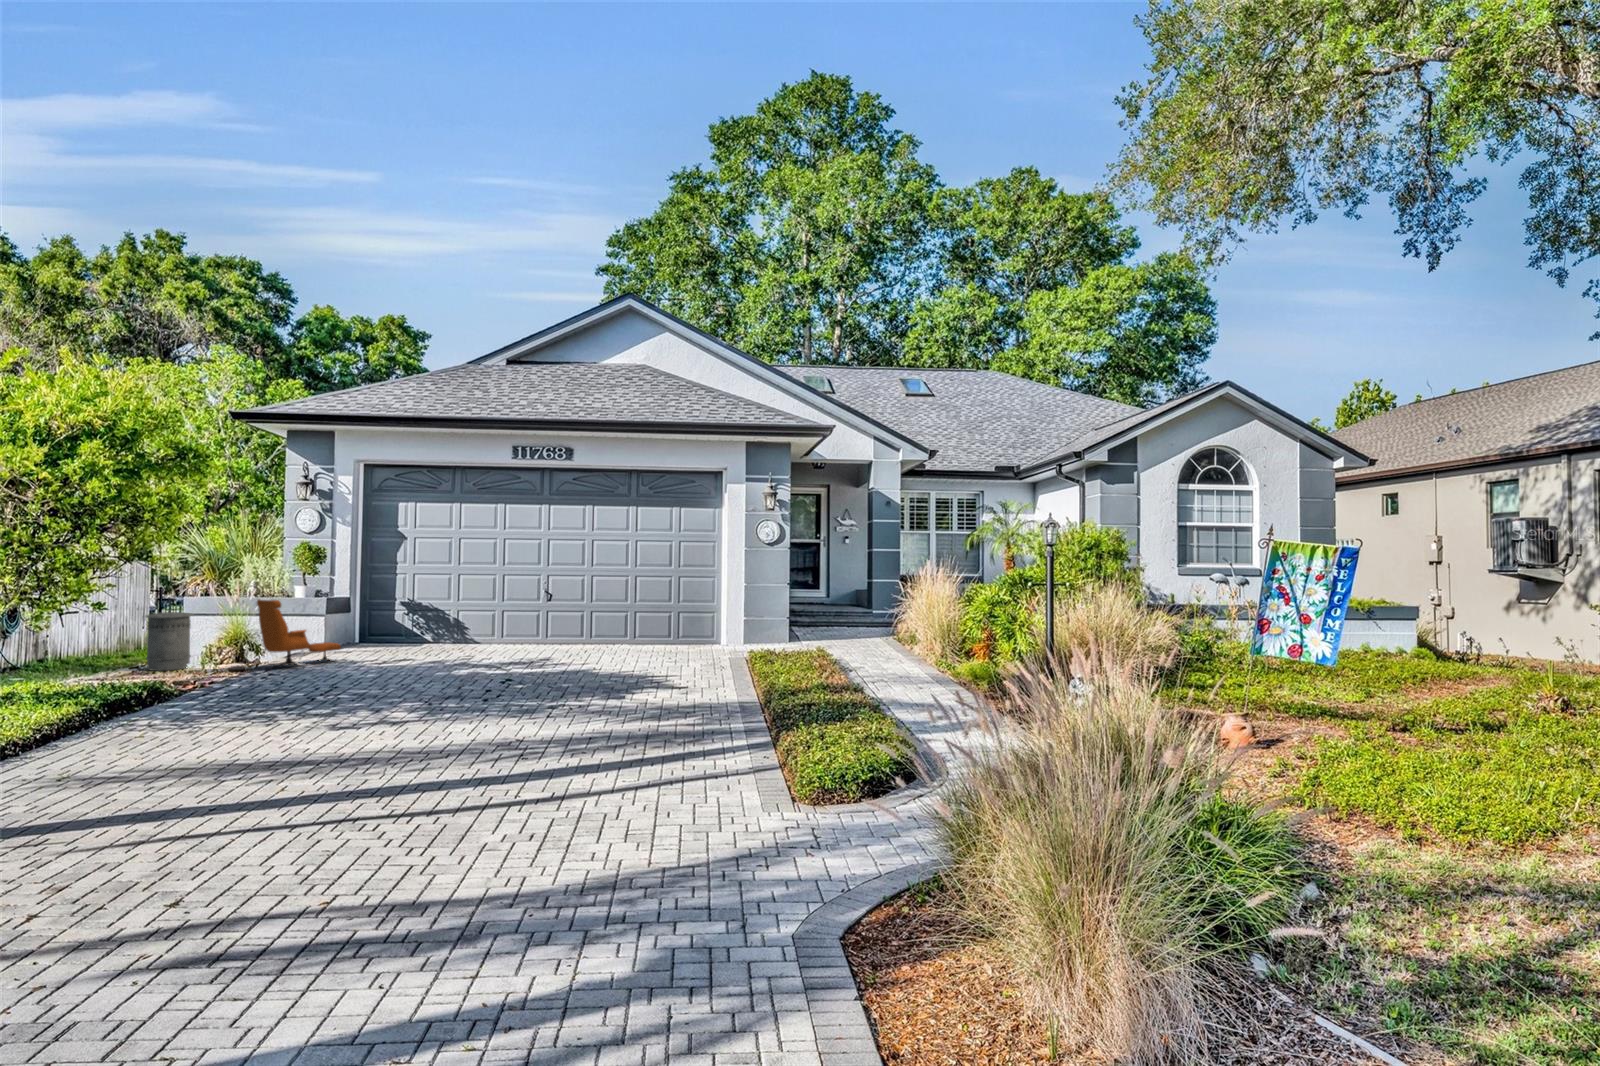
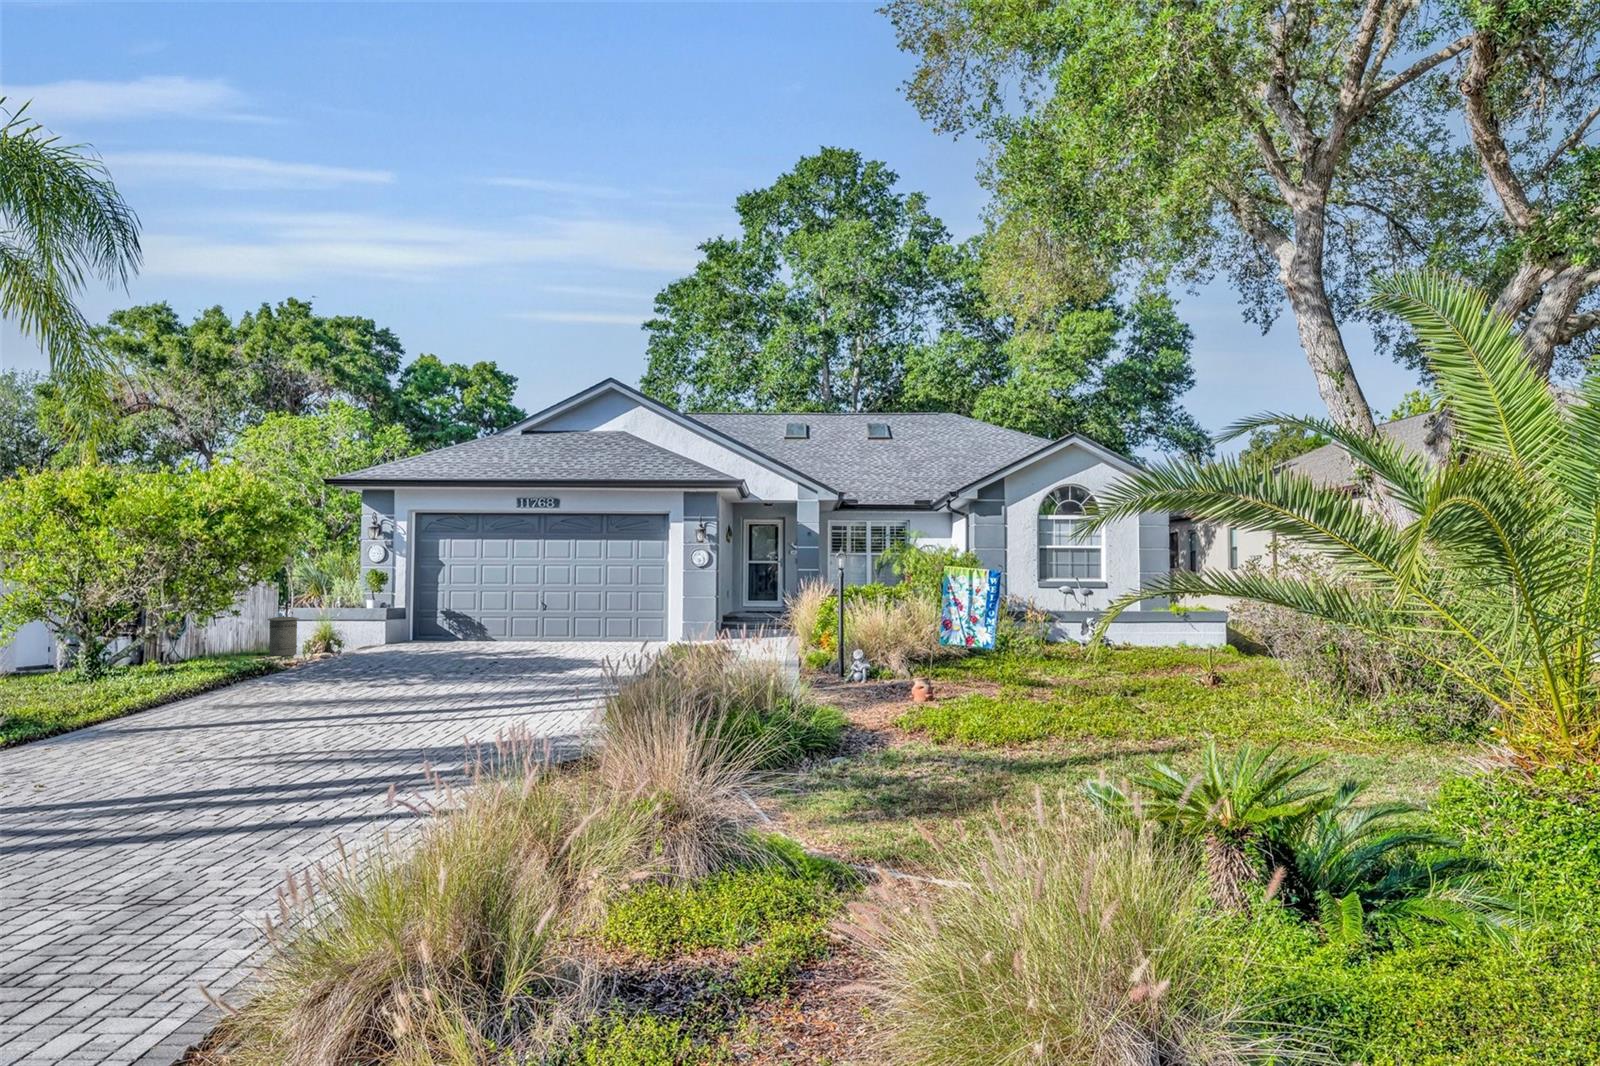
lounge chair: present [257,600,341,669] -> none [338,608,395,656]

